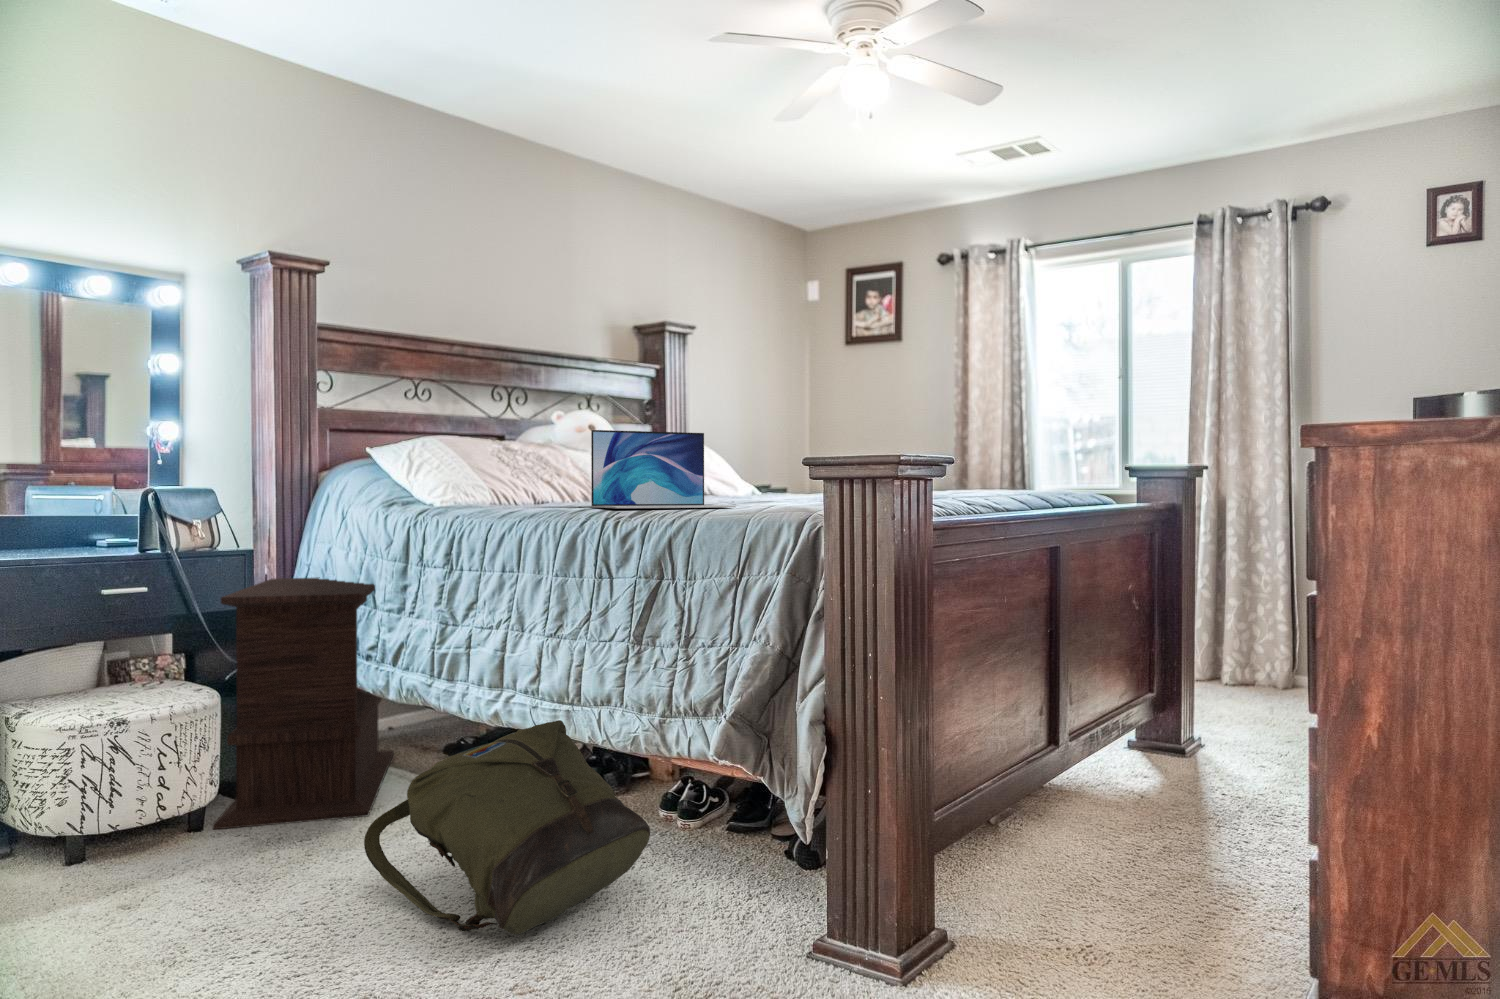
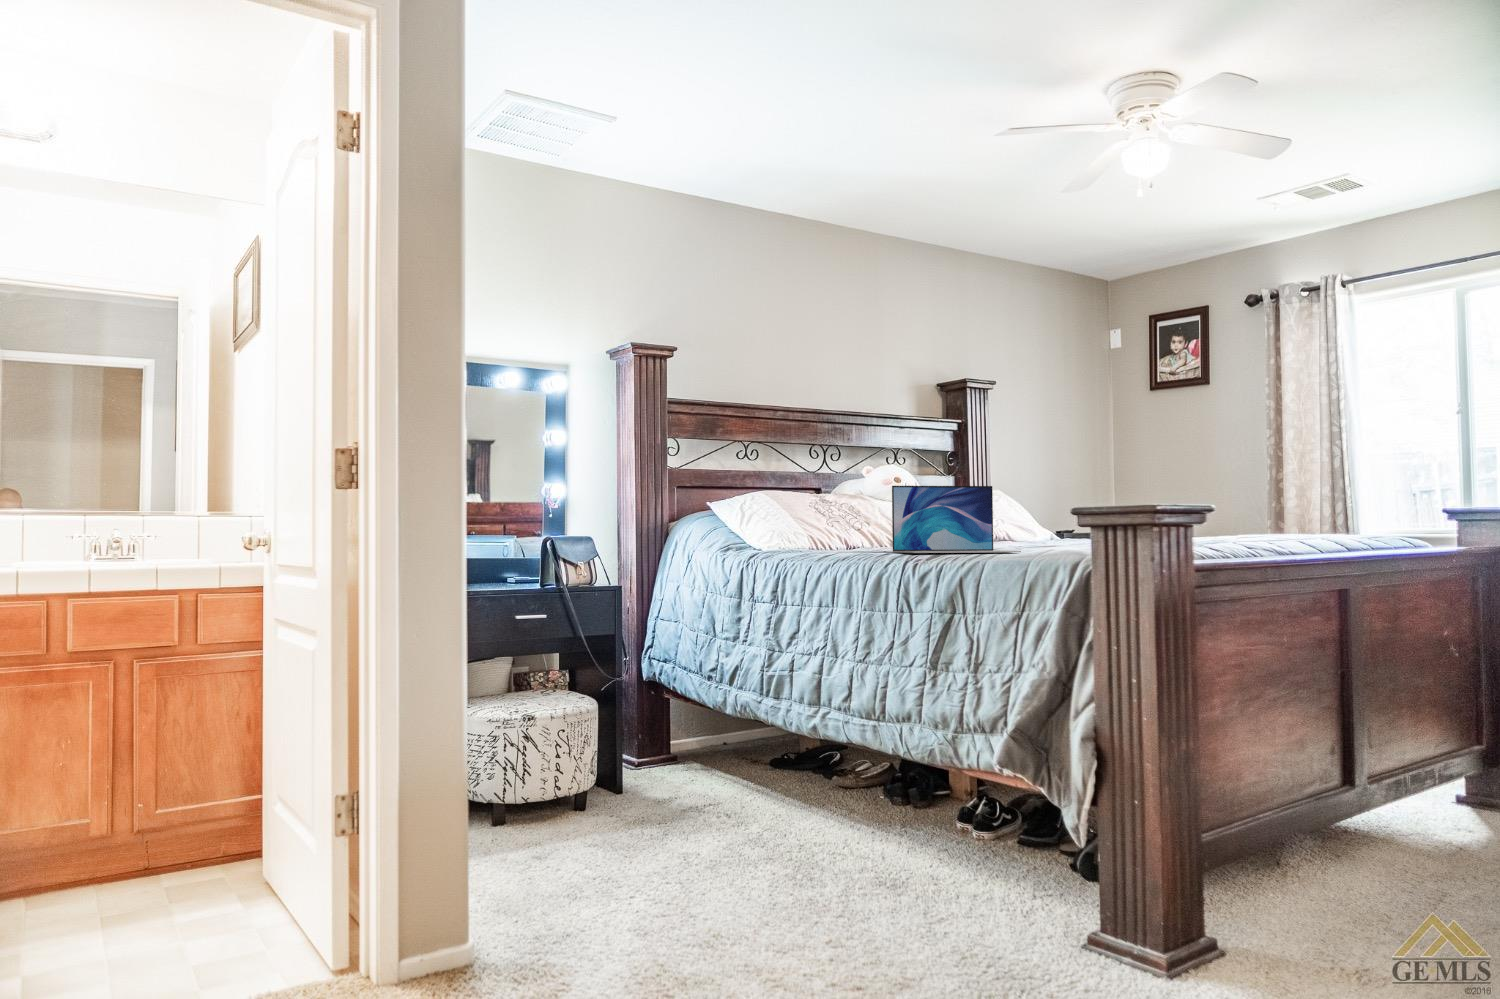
side table: present [213,577,394,829] -> none [595,611,726,809]
backpack: present [364,720,650,935] -> none [713,731,945,900]

